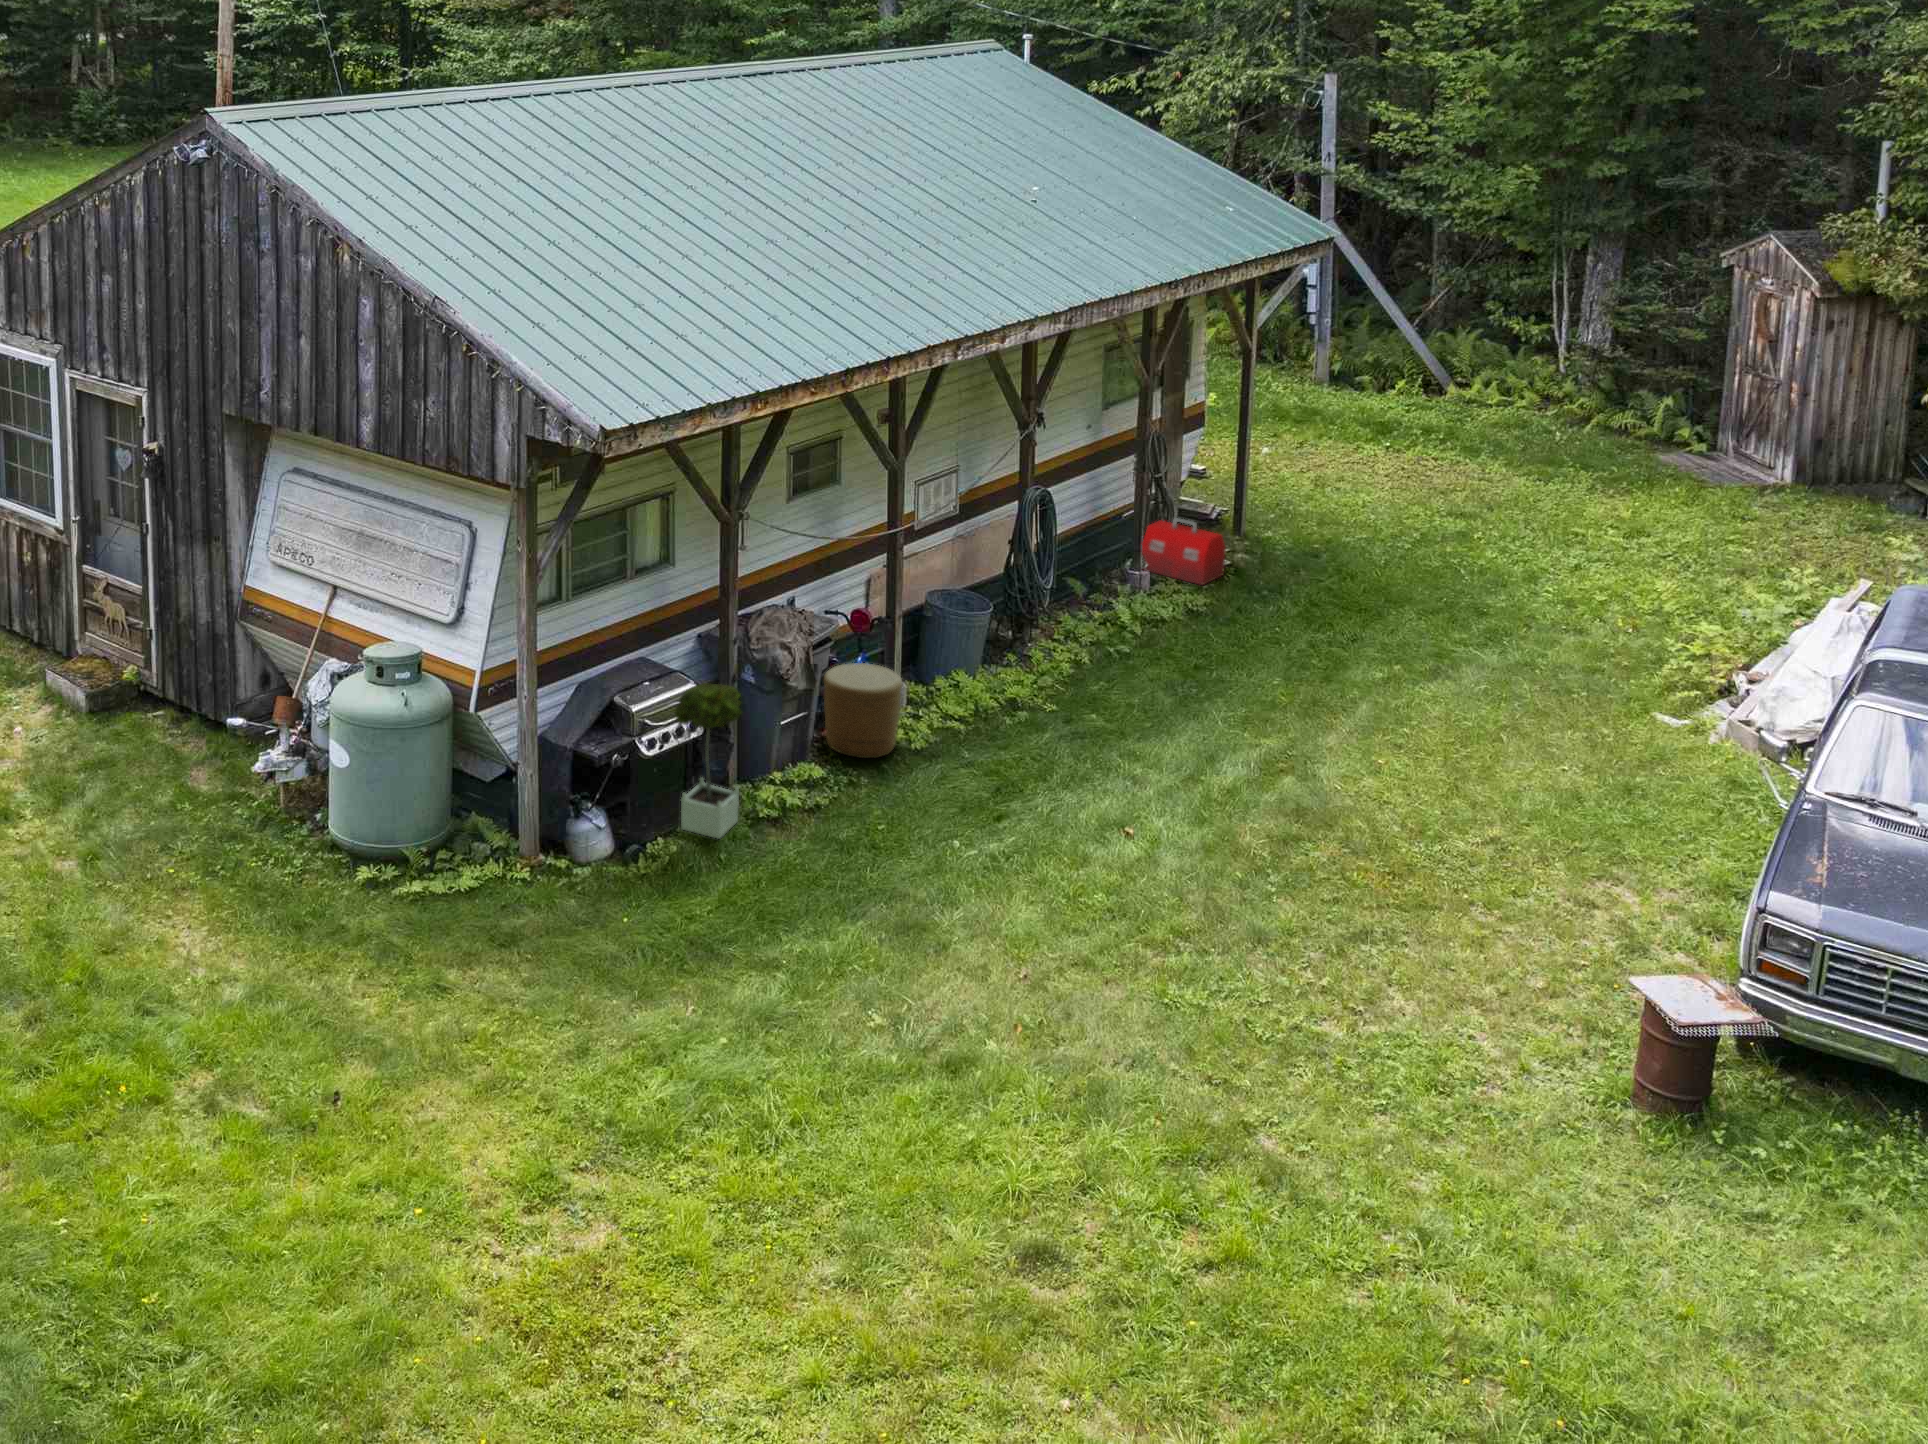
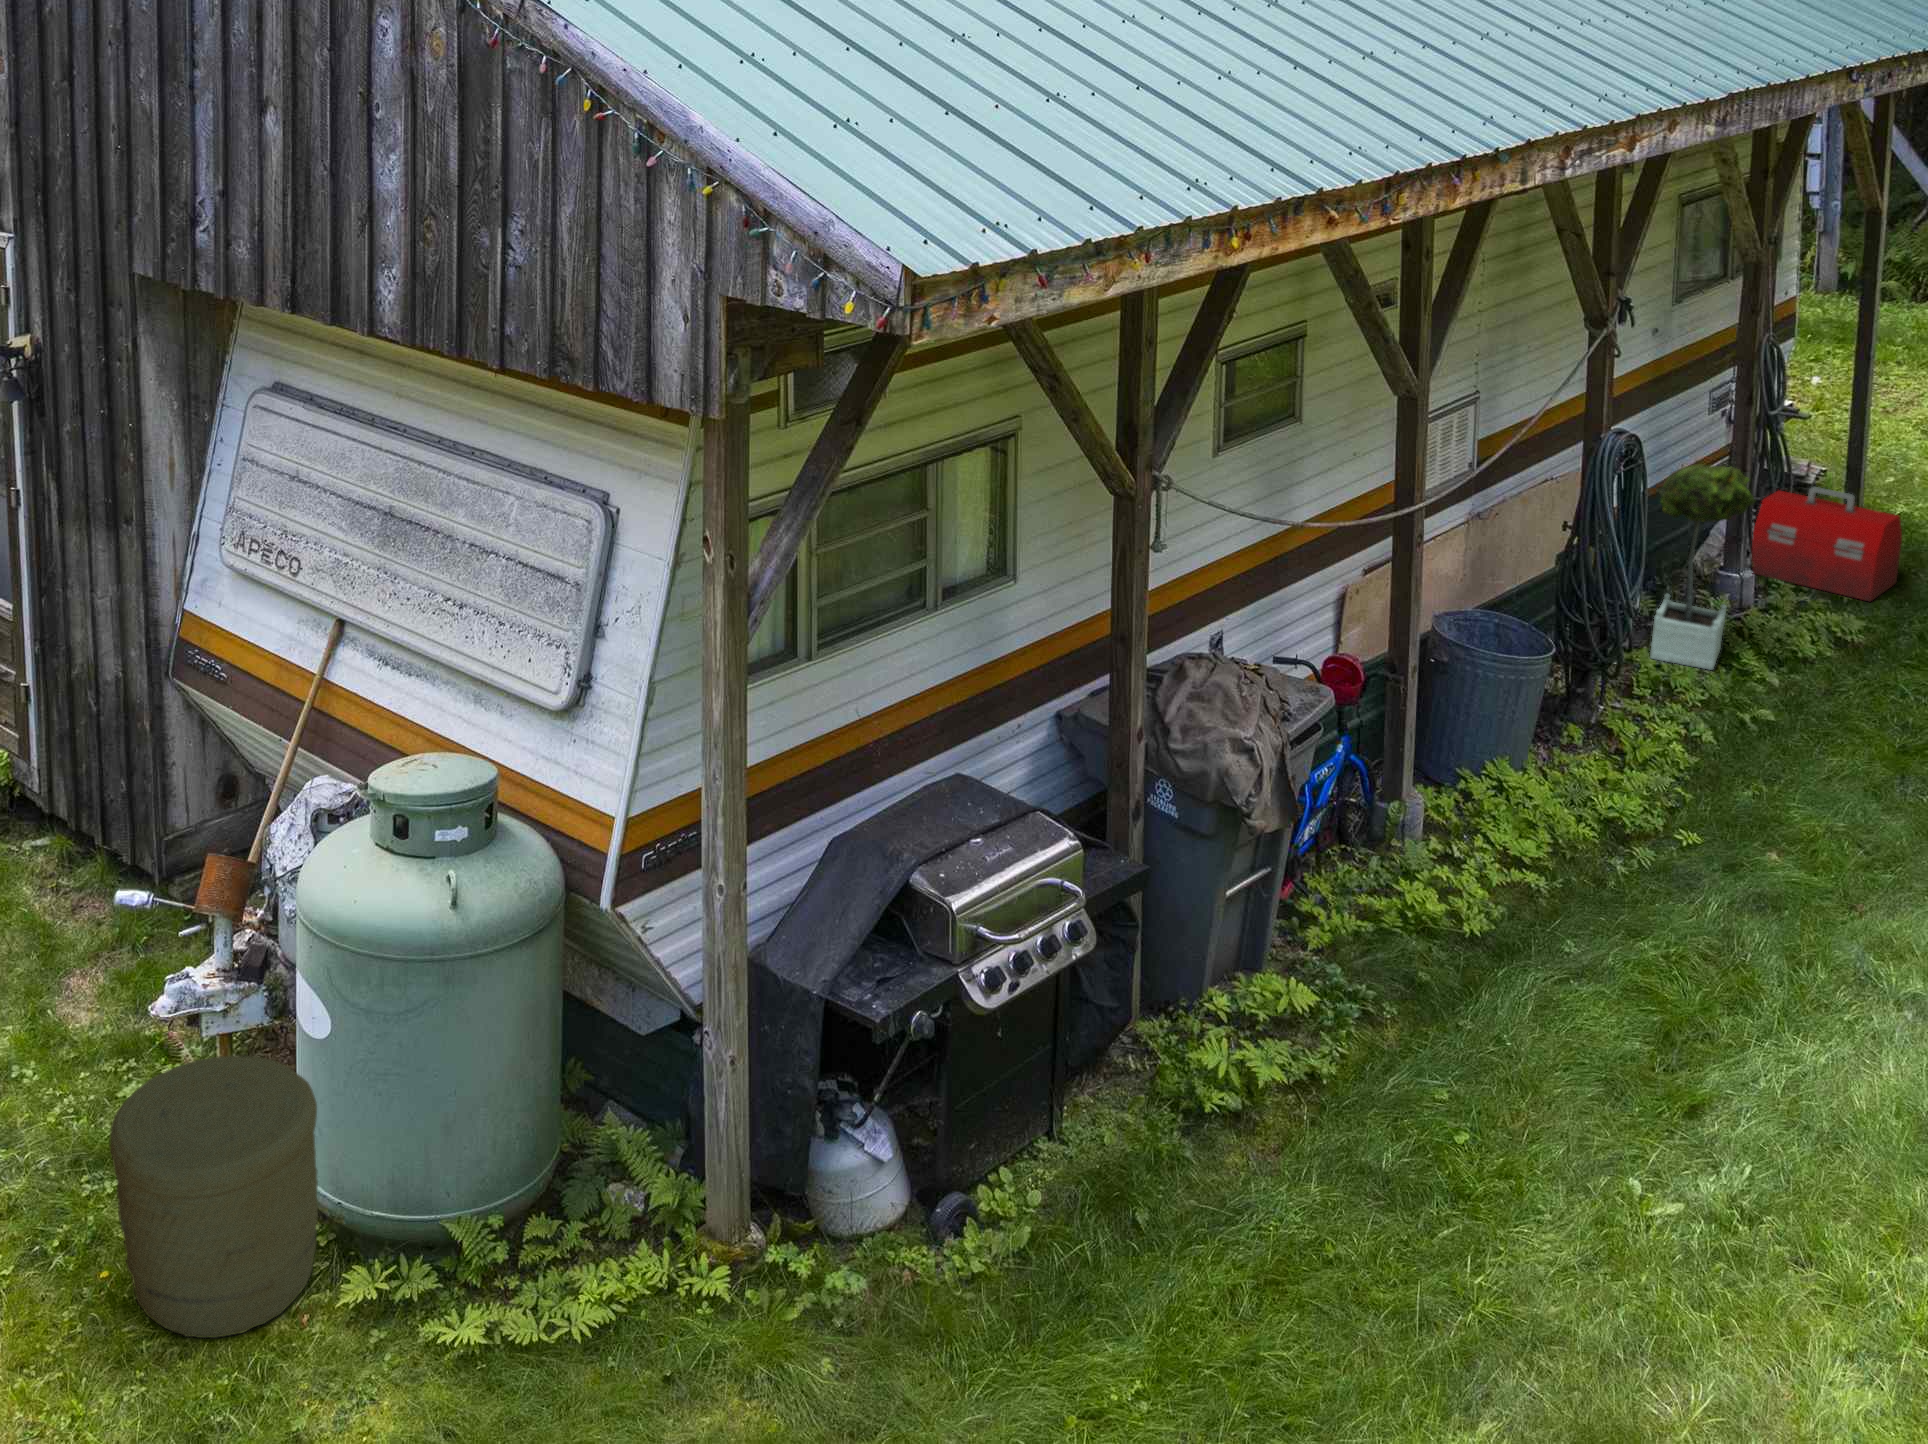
woven basket: present [824,663,902,758] -> present [110,1056,318,1338]
potted tree: present [675,683,741,839] -> present [1650,464,1755,670]

